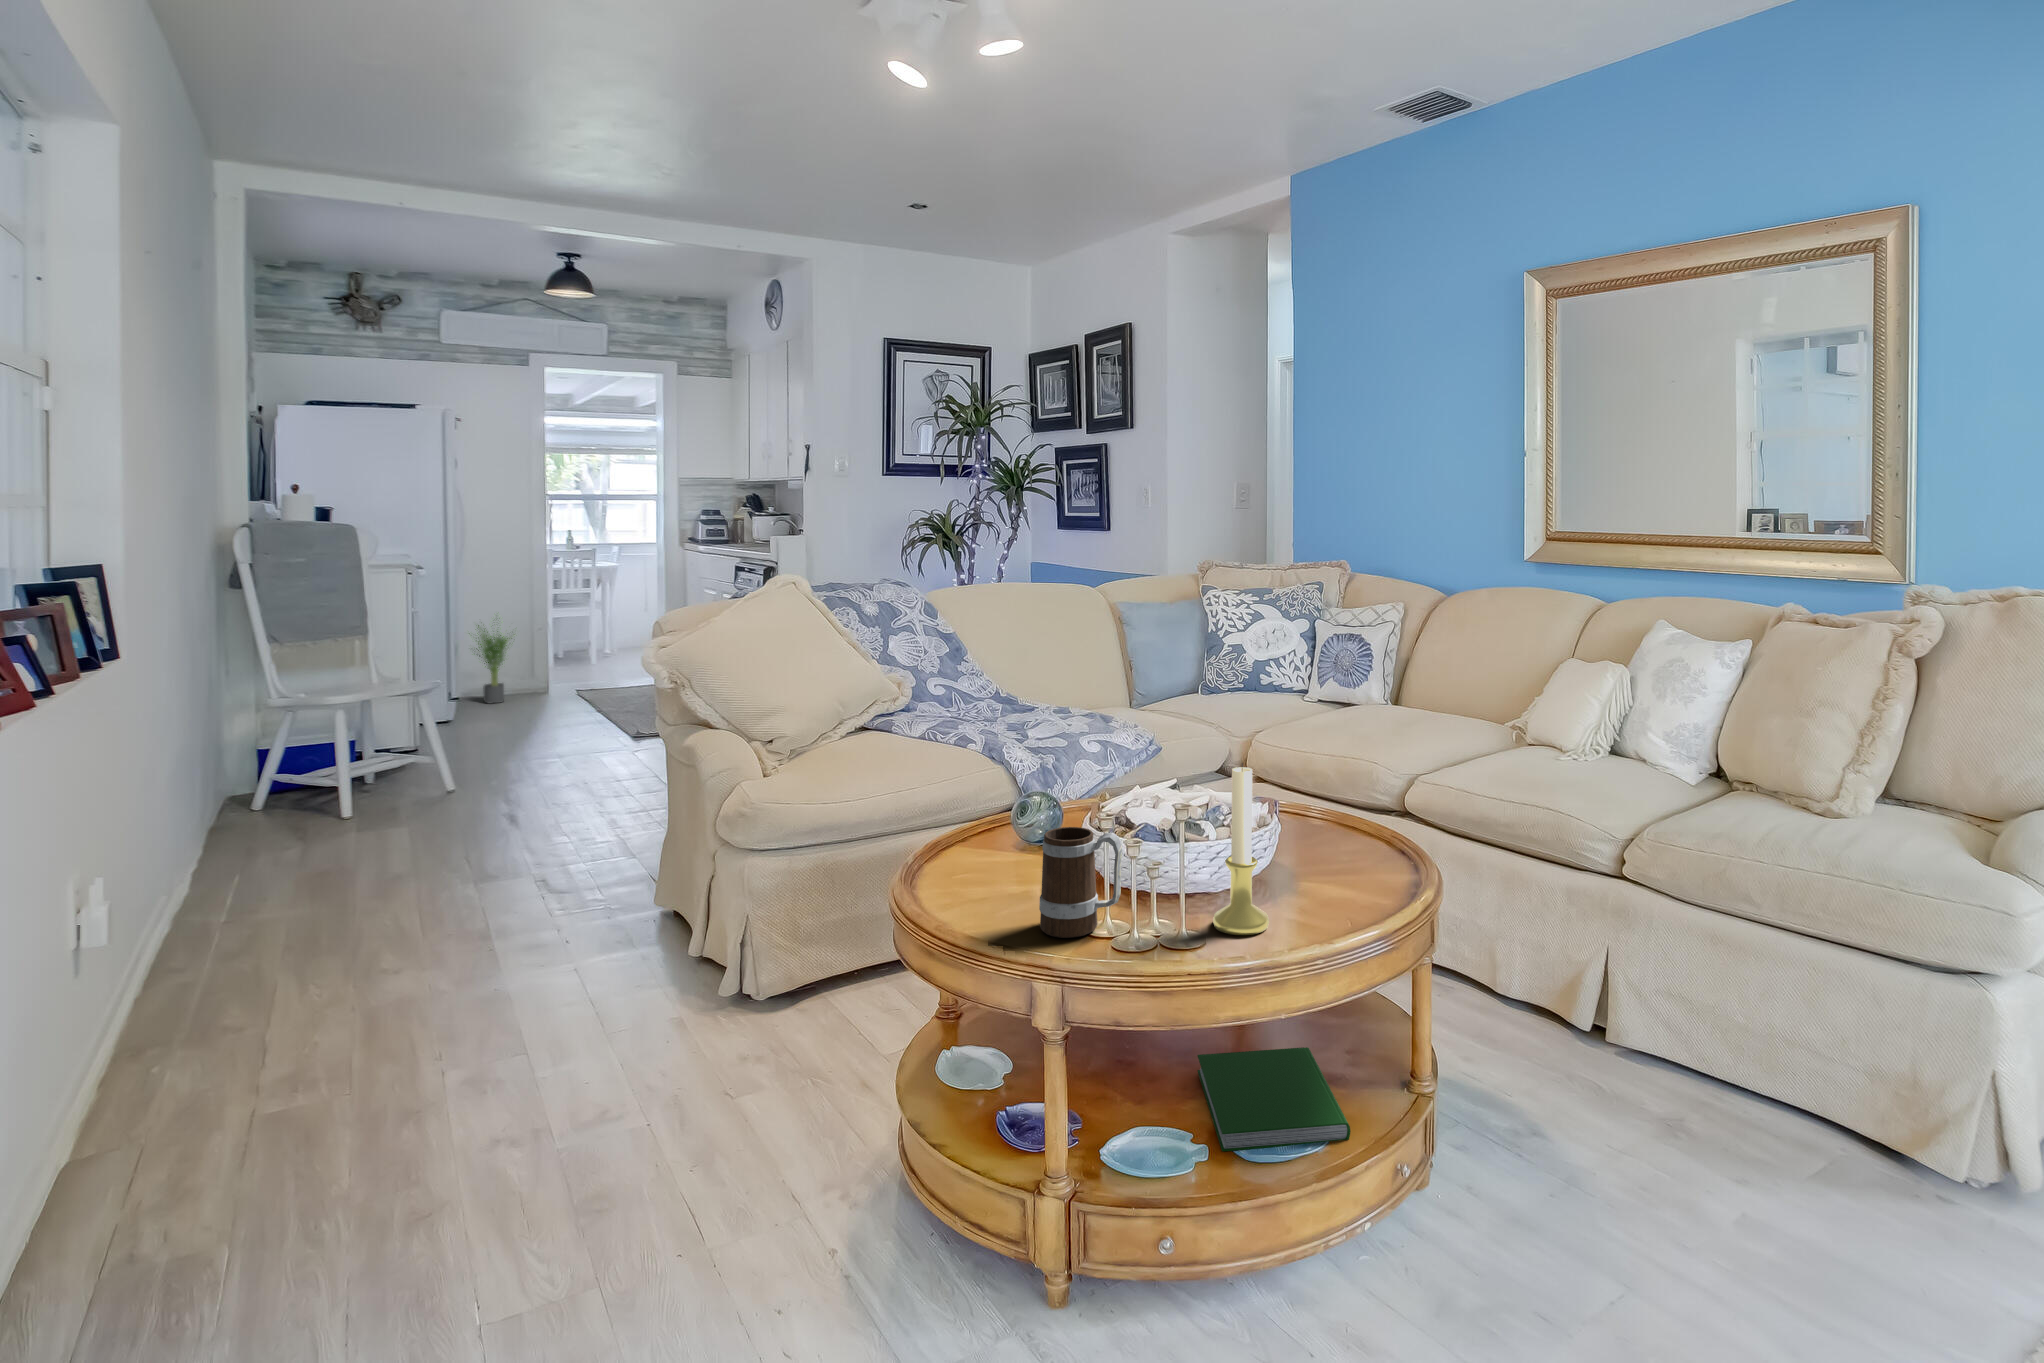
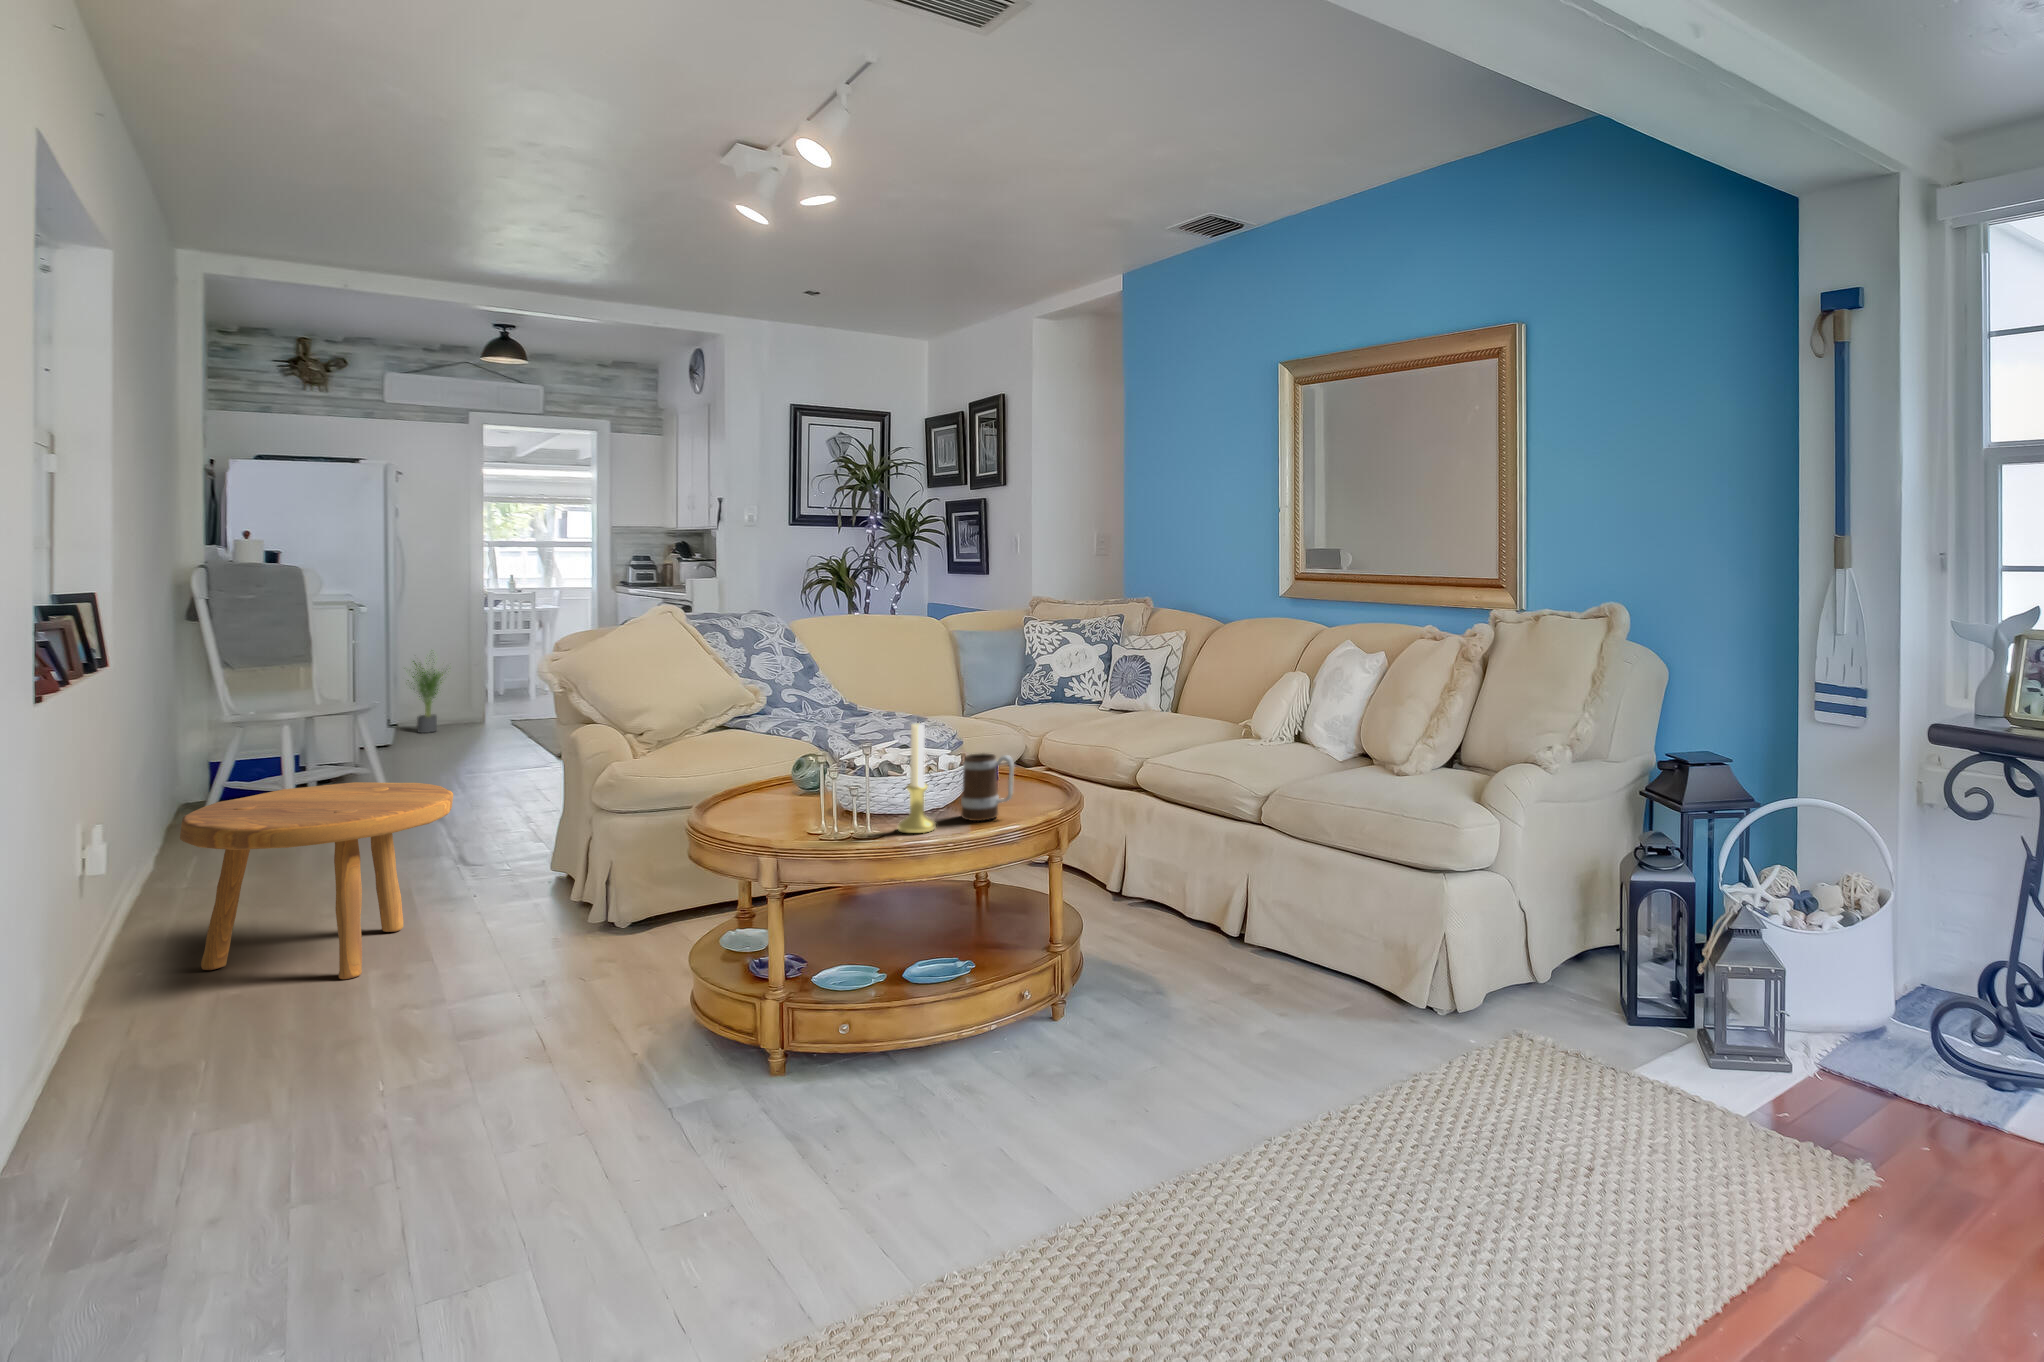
footstool: none [193,806,547,1086] -> present [180,782,453,979]
mug: present [1039,827,1123,938] -> present [961,754,1014,821]
hardcover book: present [1197,1047,1351,1152] -> none [898,927,989,979]

